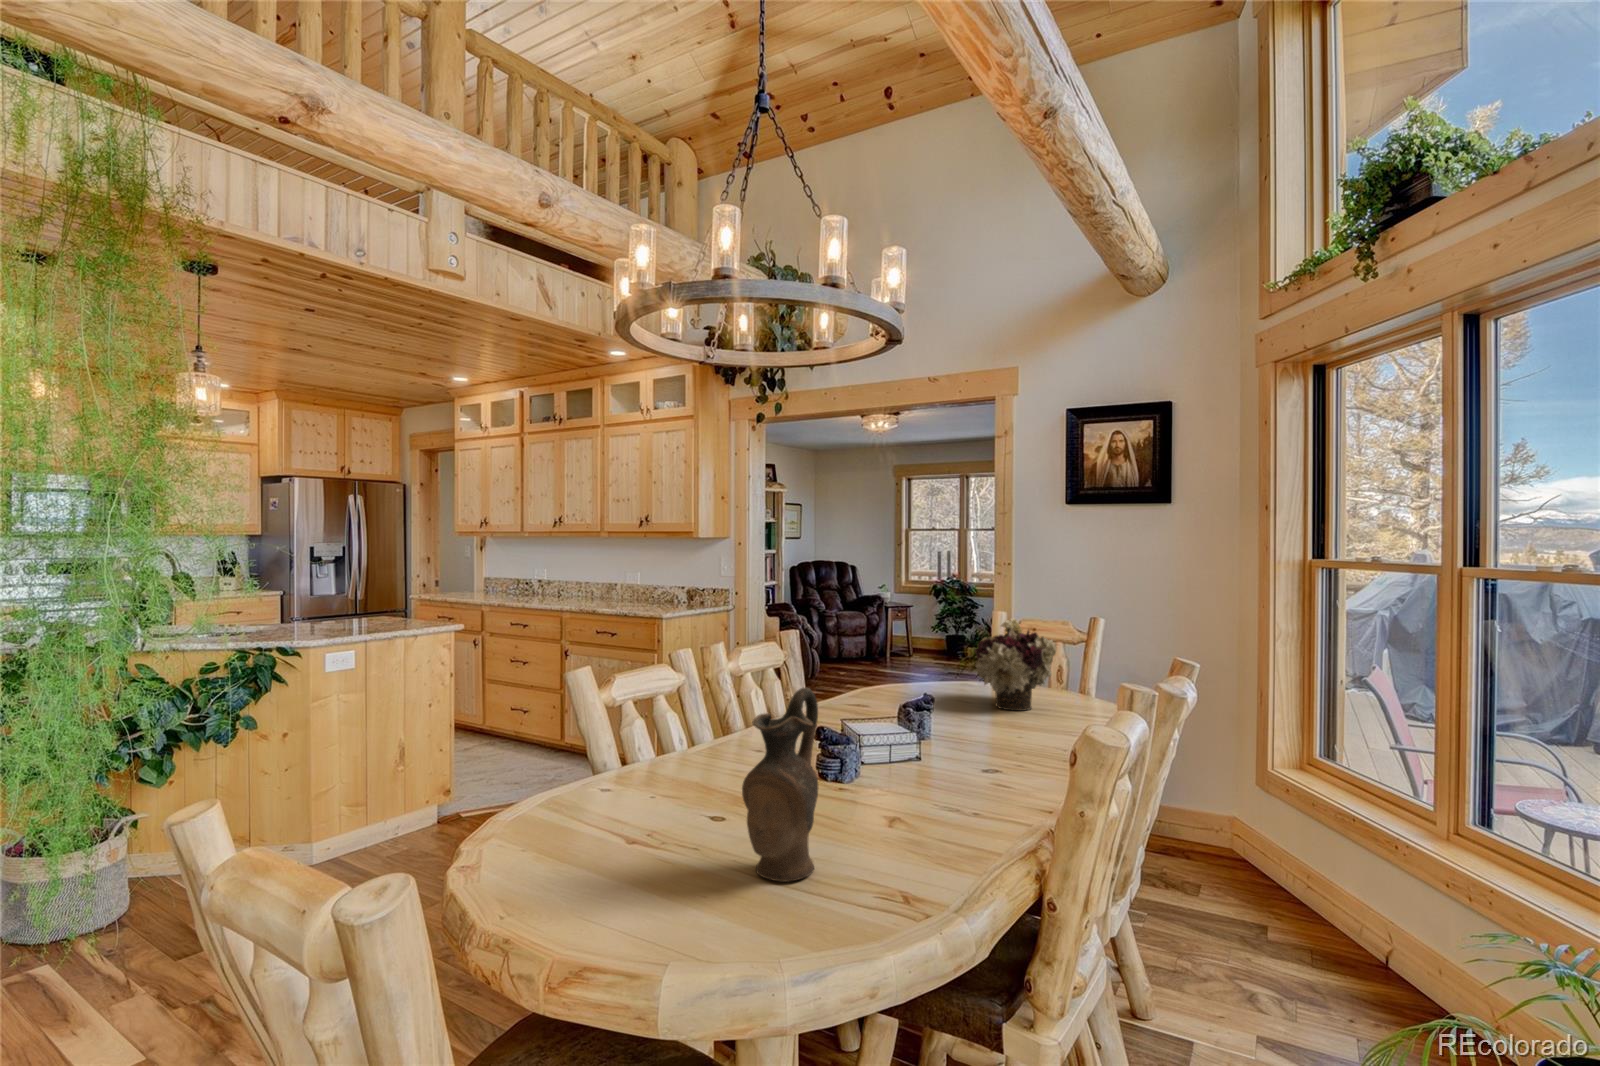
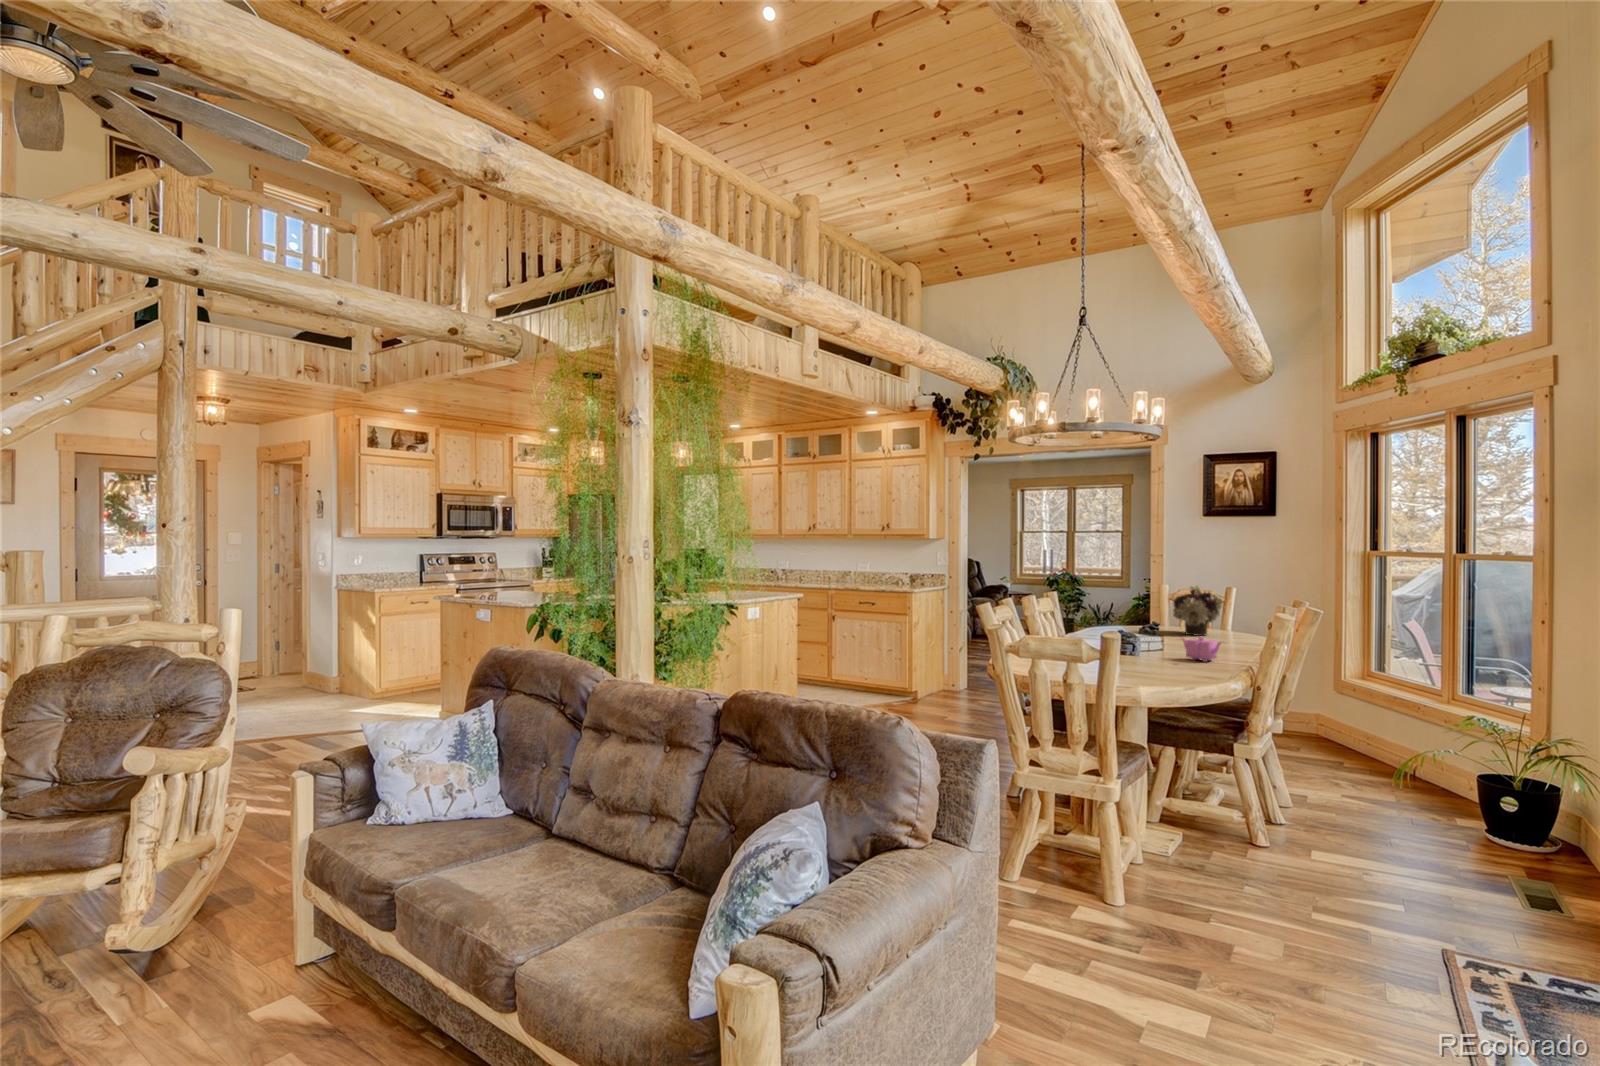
ceramic pitcher: present [742,688,818,881] -> none [1147,598,1178,668]
teapot: none [886,763,969,833] -> present [1182,637,1222,662]

